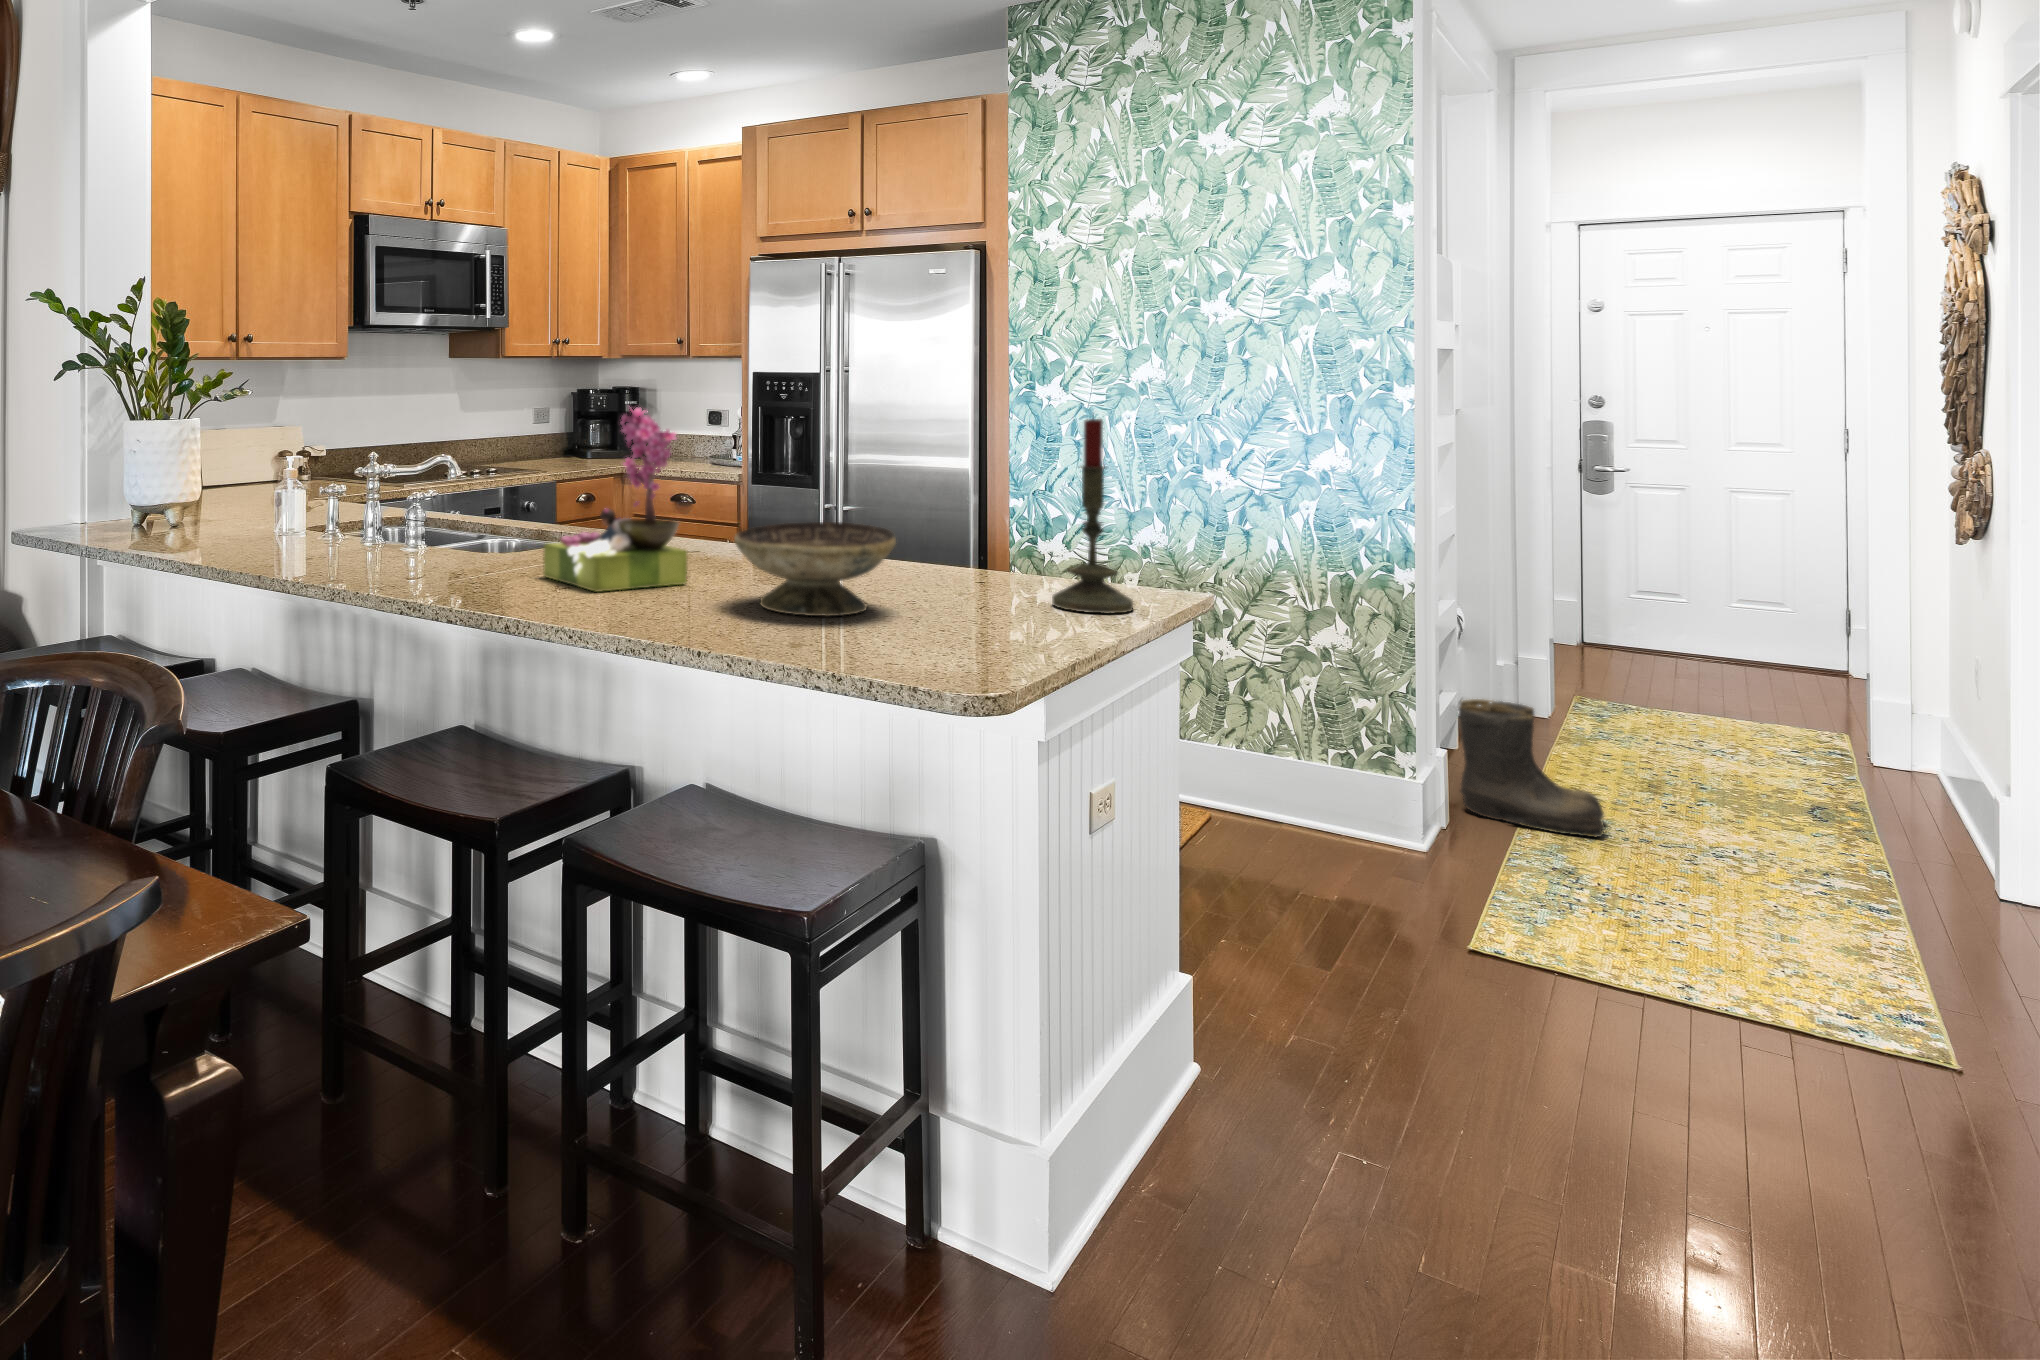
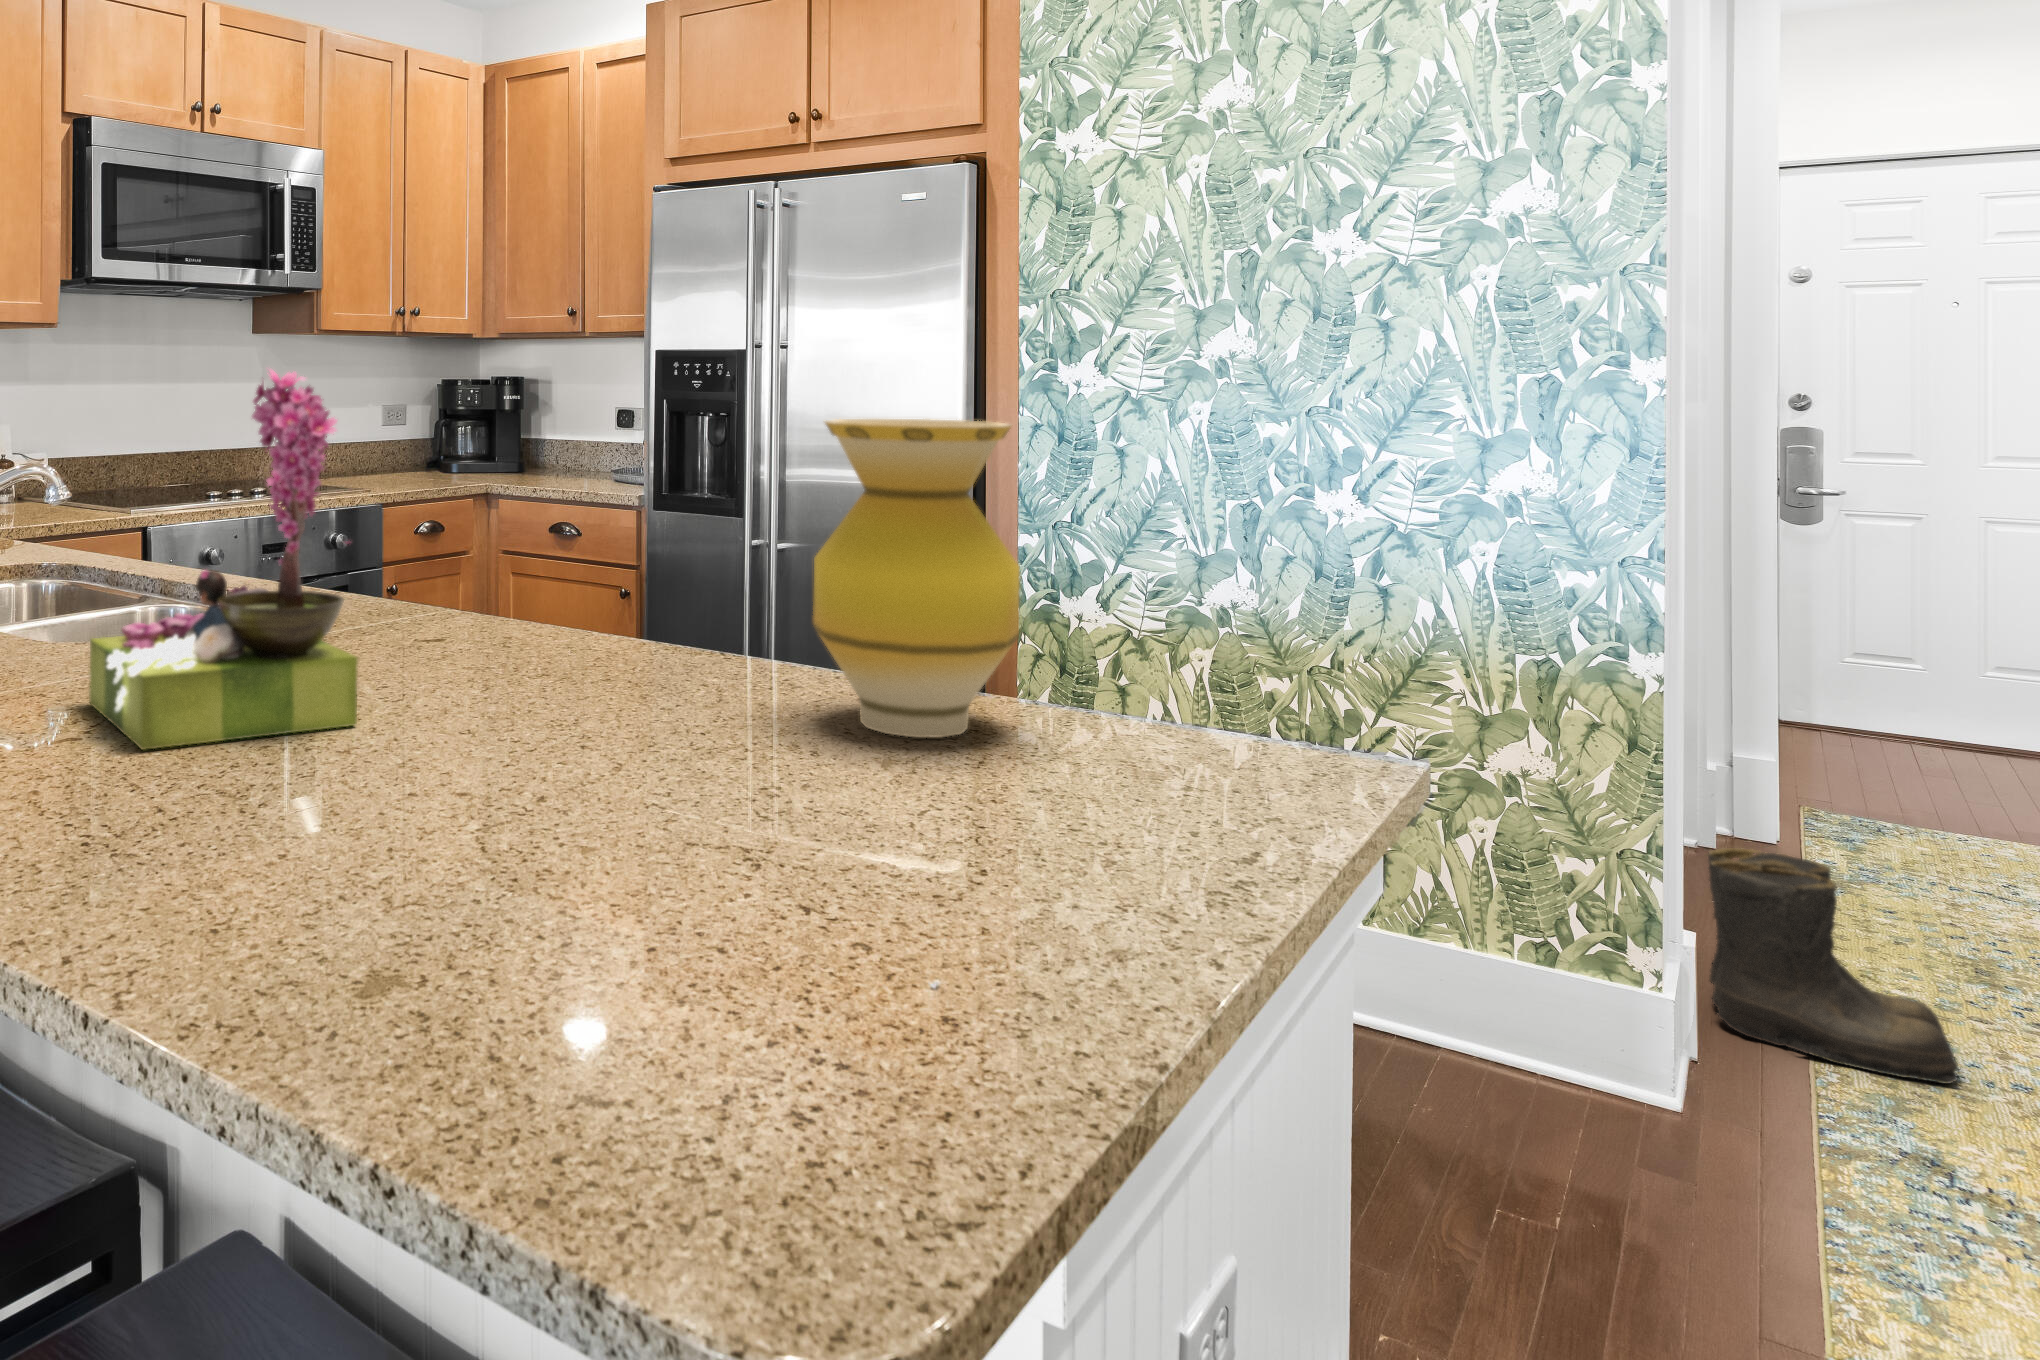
candle: present [1052,415,1133,613] -> none [1093,376,1271,823]
vase: none [912,430,1016,588] -> present [813,419,1020,738]
decorative bowl: present [734,522,896,616] -> none [396,606,749,835]

